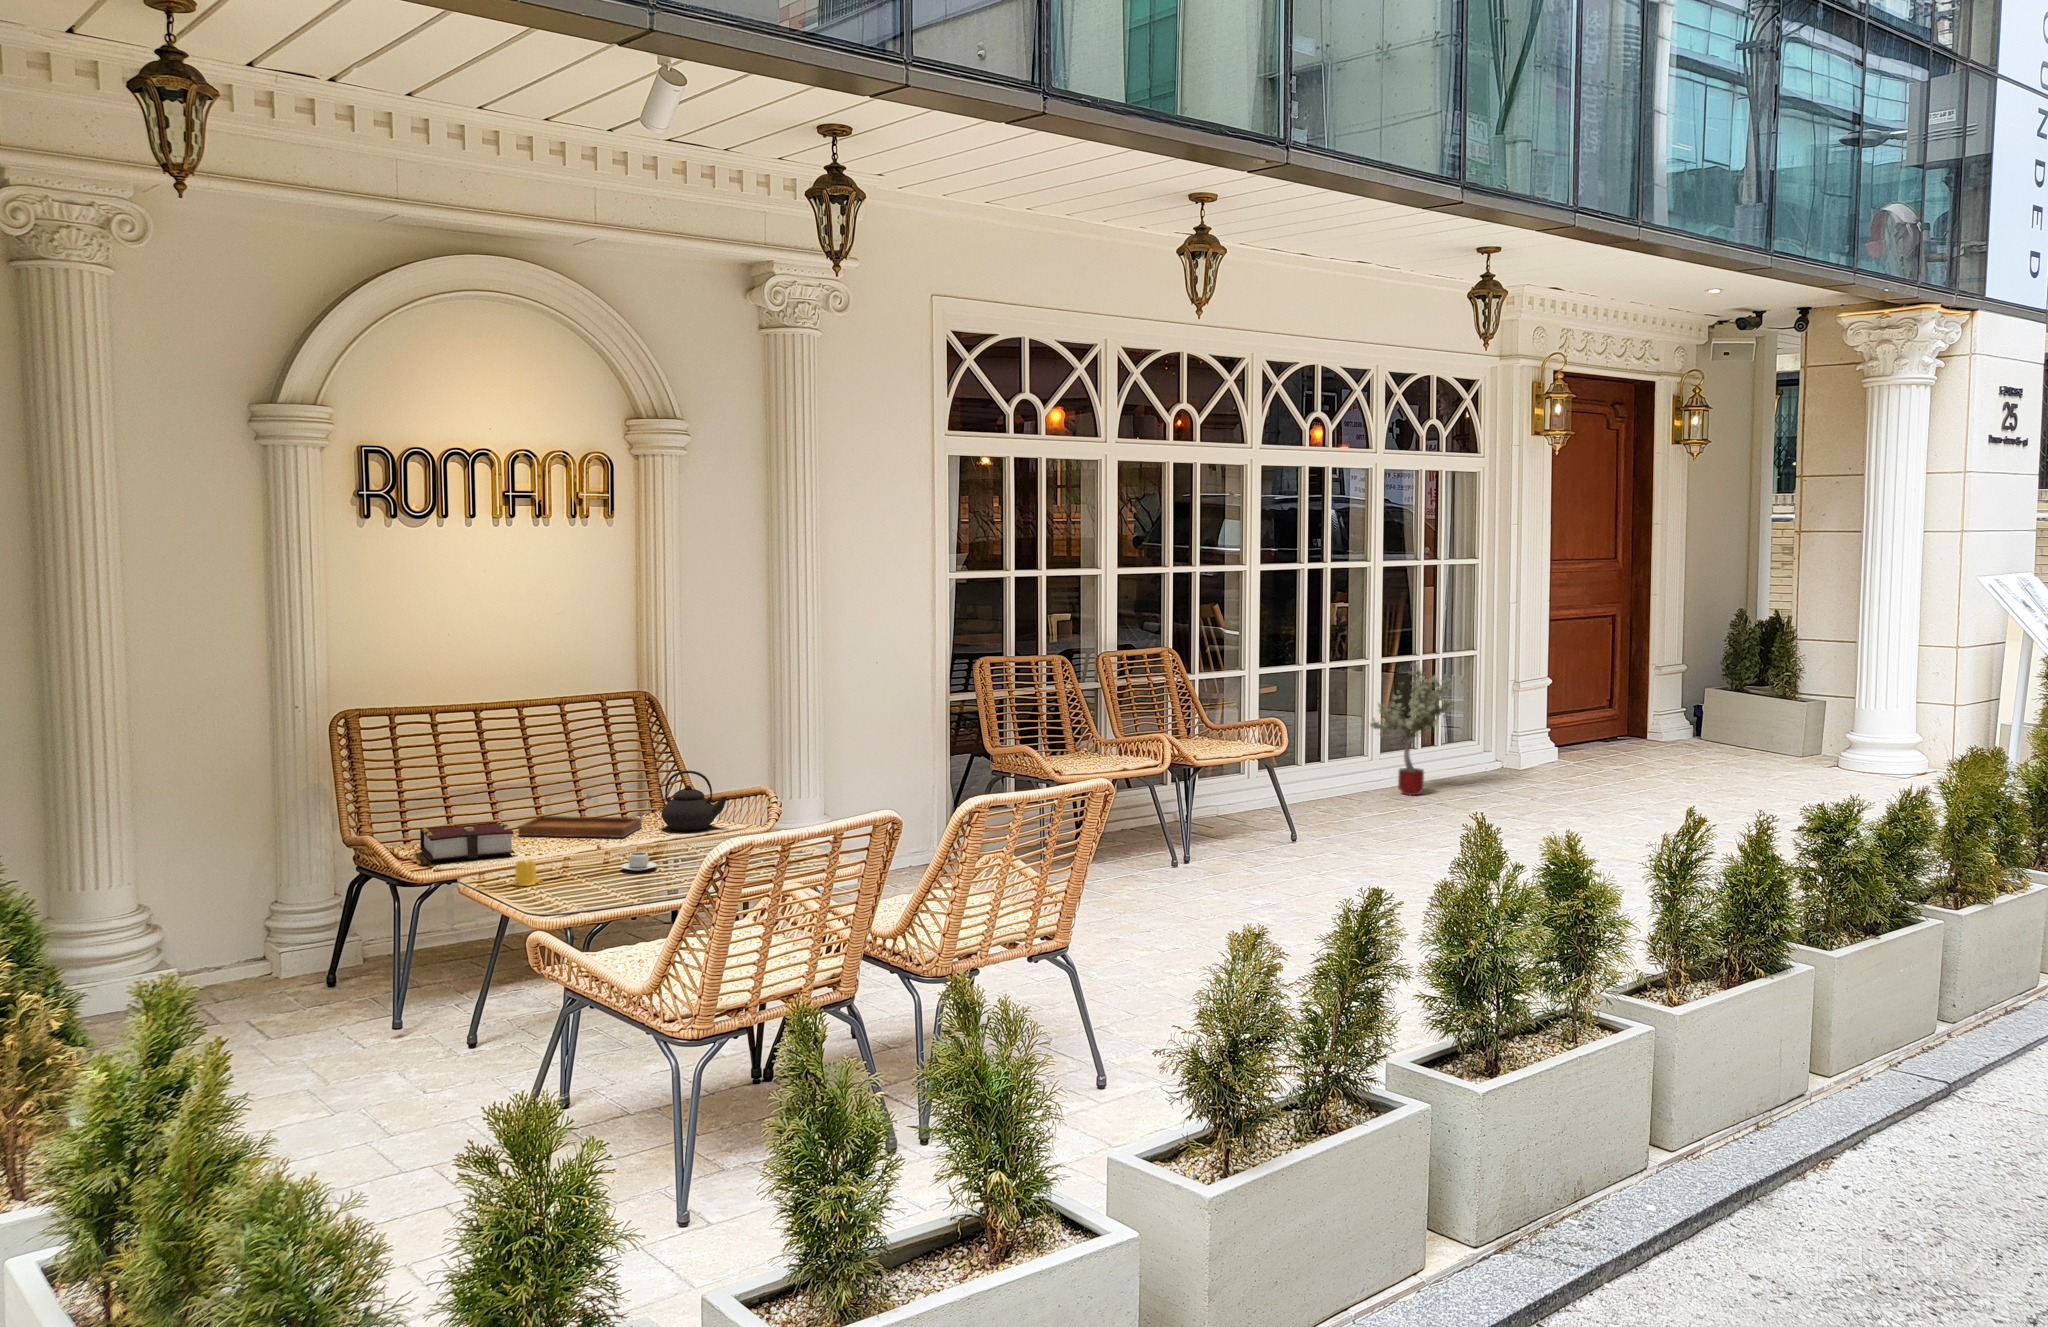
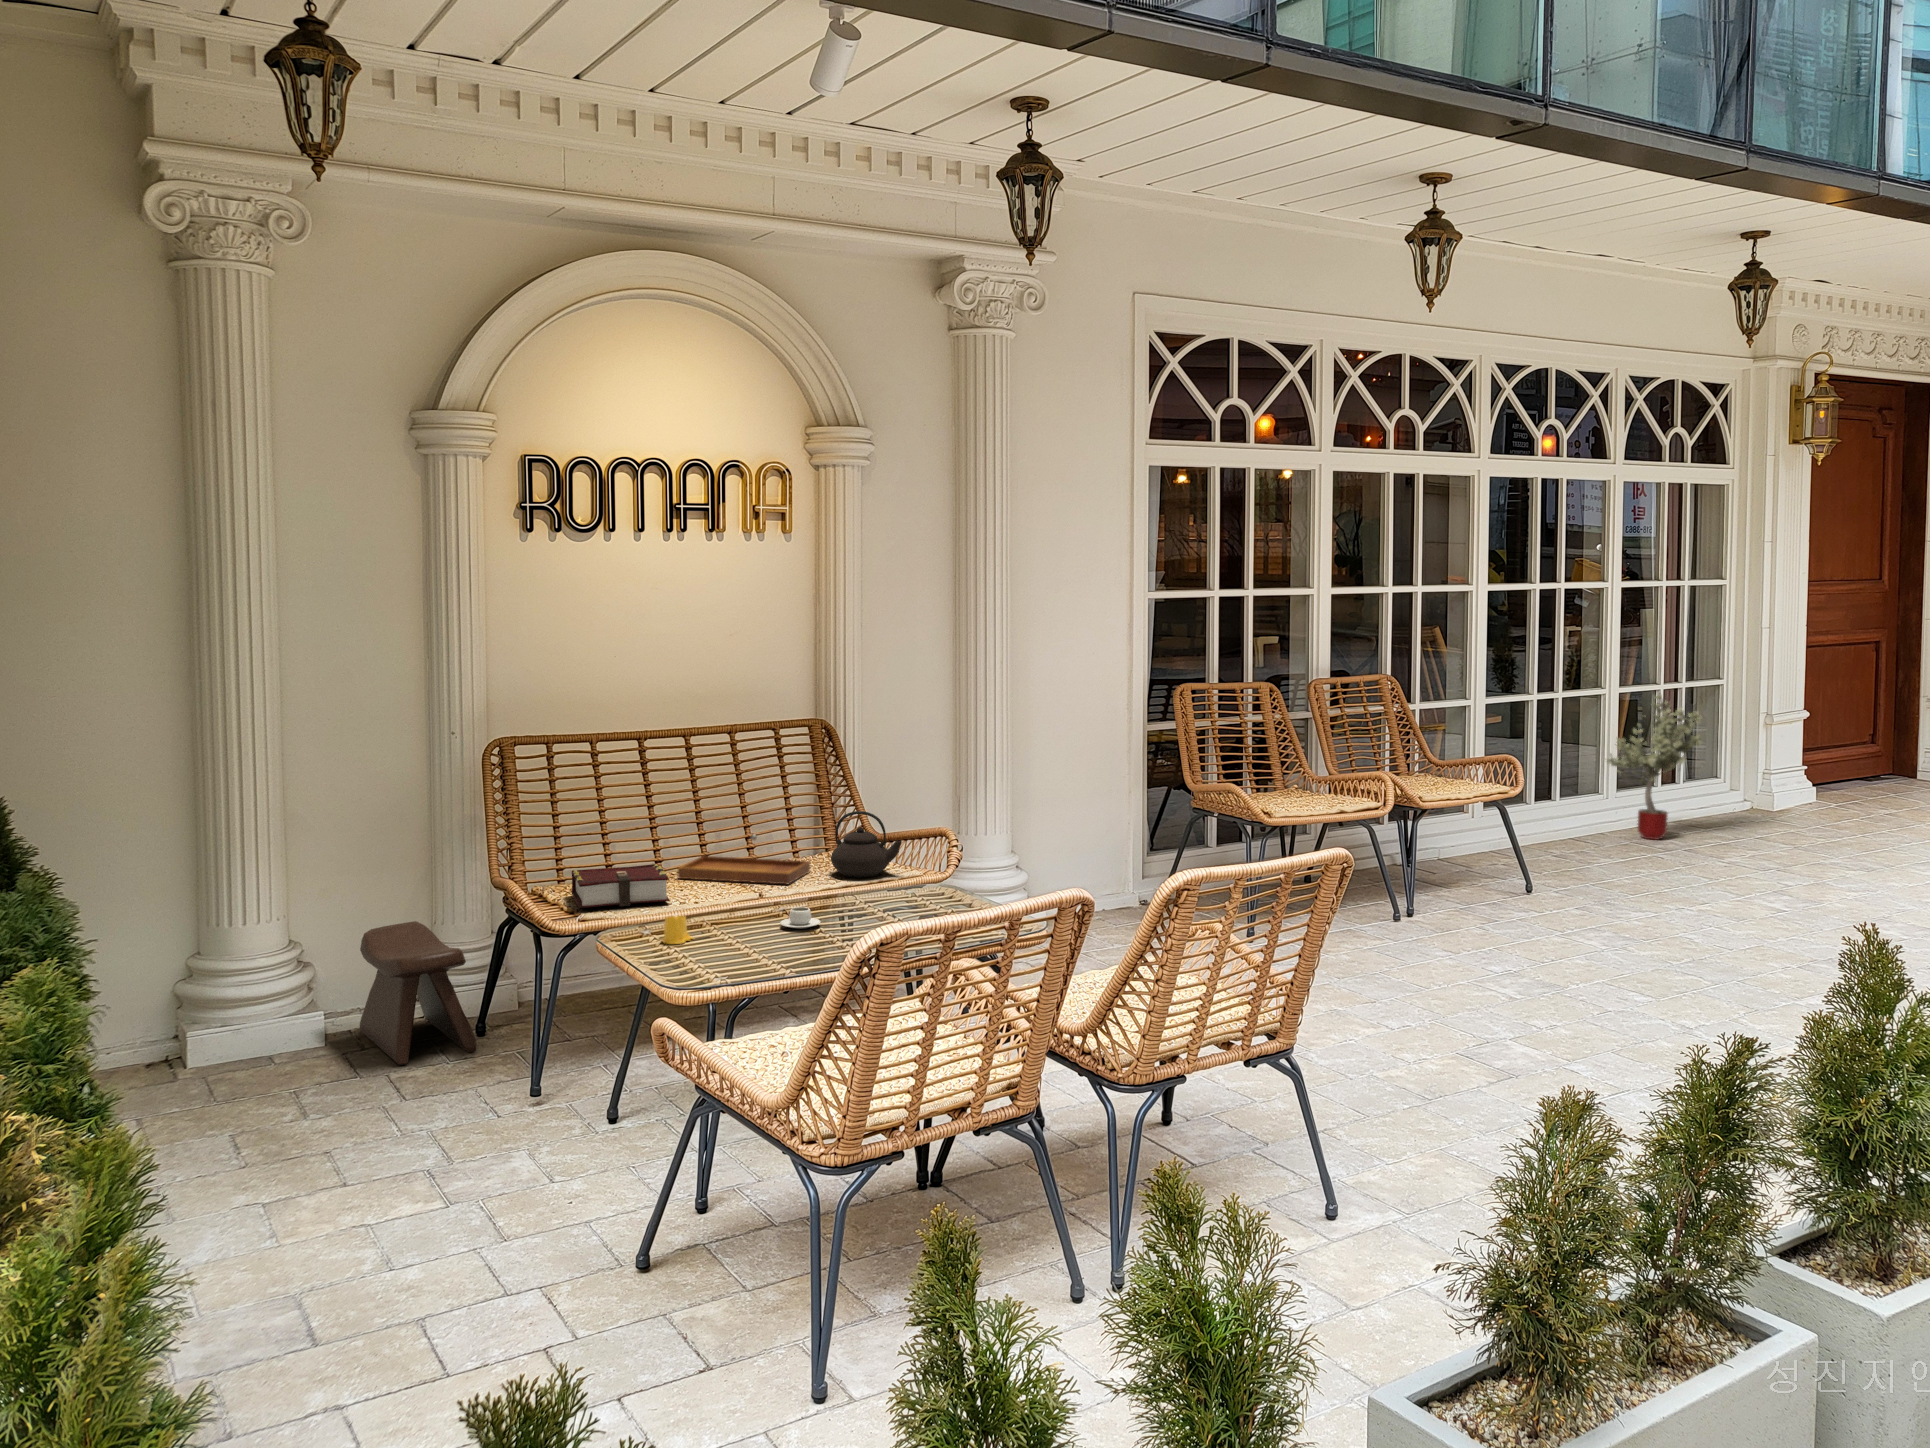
stool: none [213,882,331,1011] -> present [360,921,476,1065]

